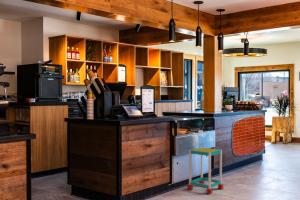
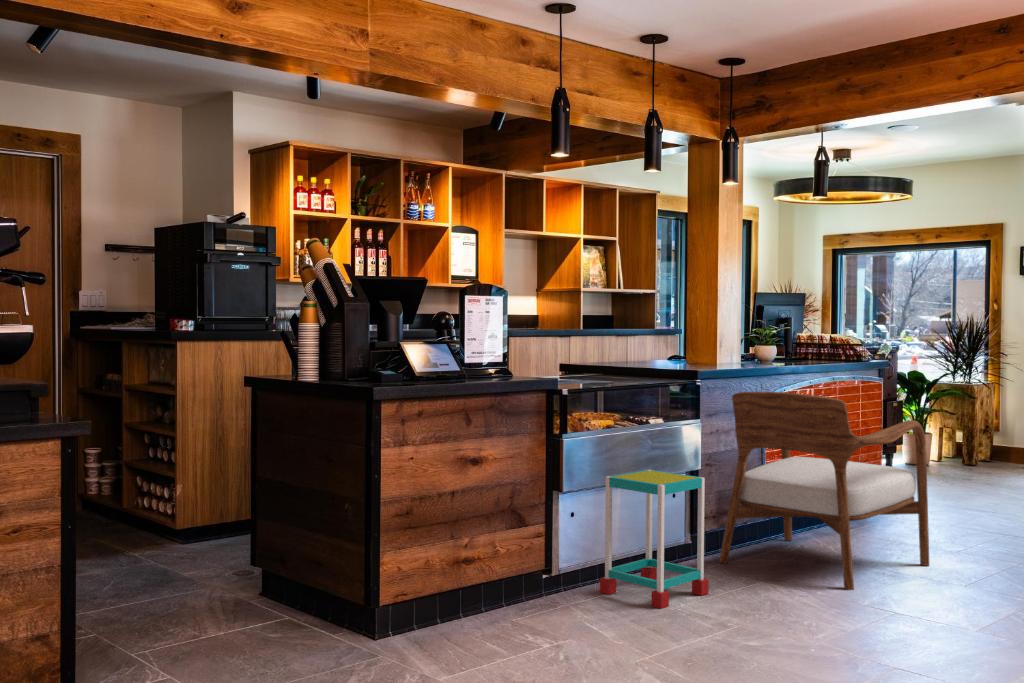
armchair: none [222,121,289,186] -> present [719,392,929,590]

